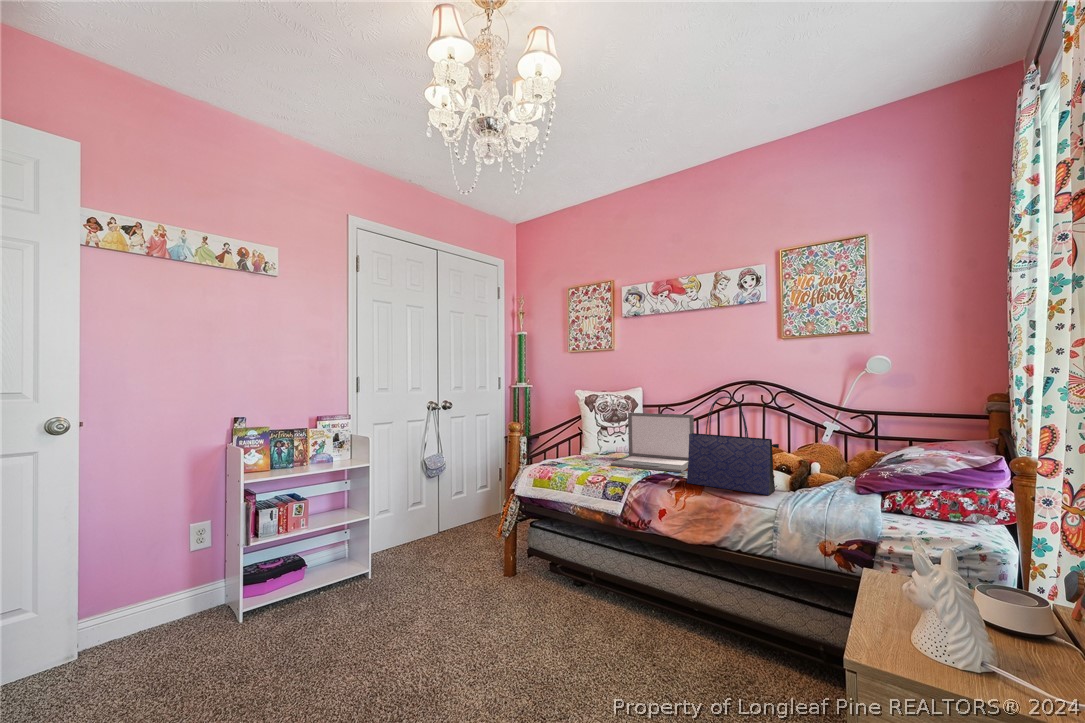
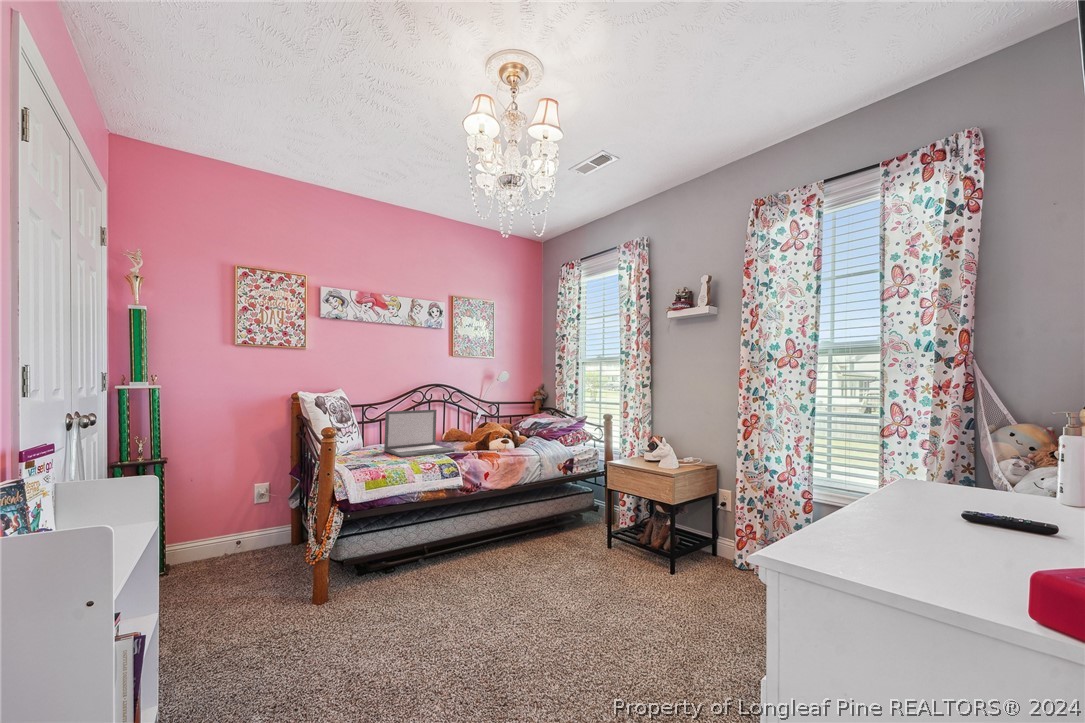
tote bag: present [687,397,779,495] -> none [478,396,528,455]

